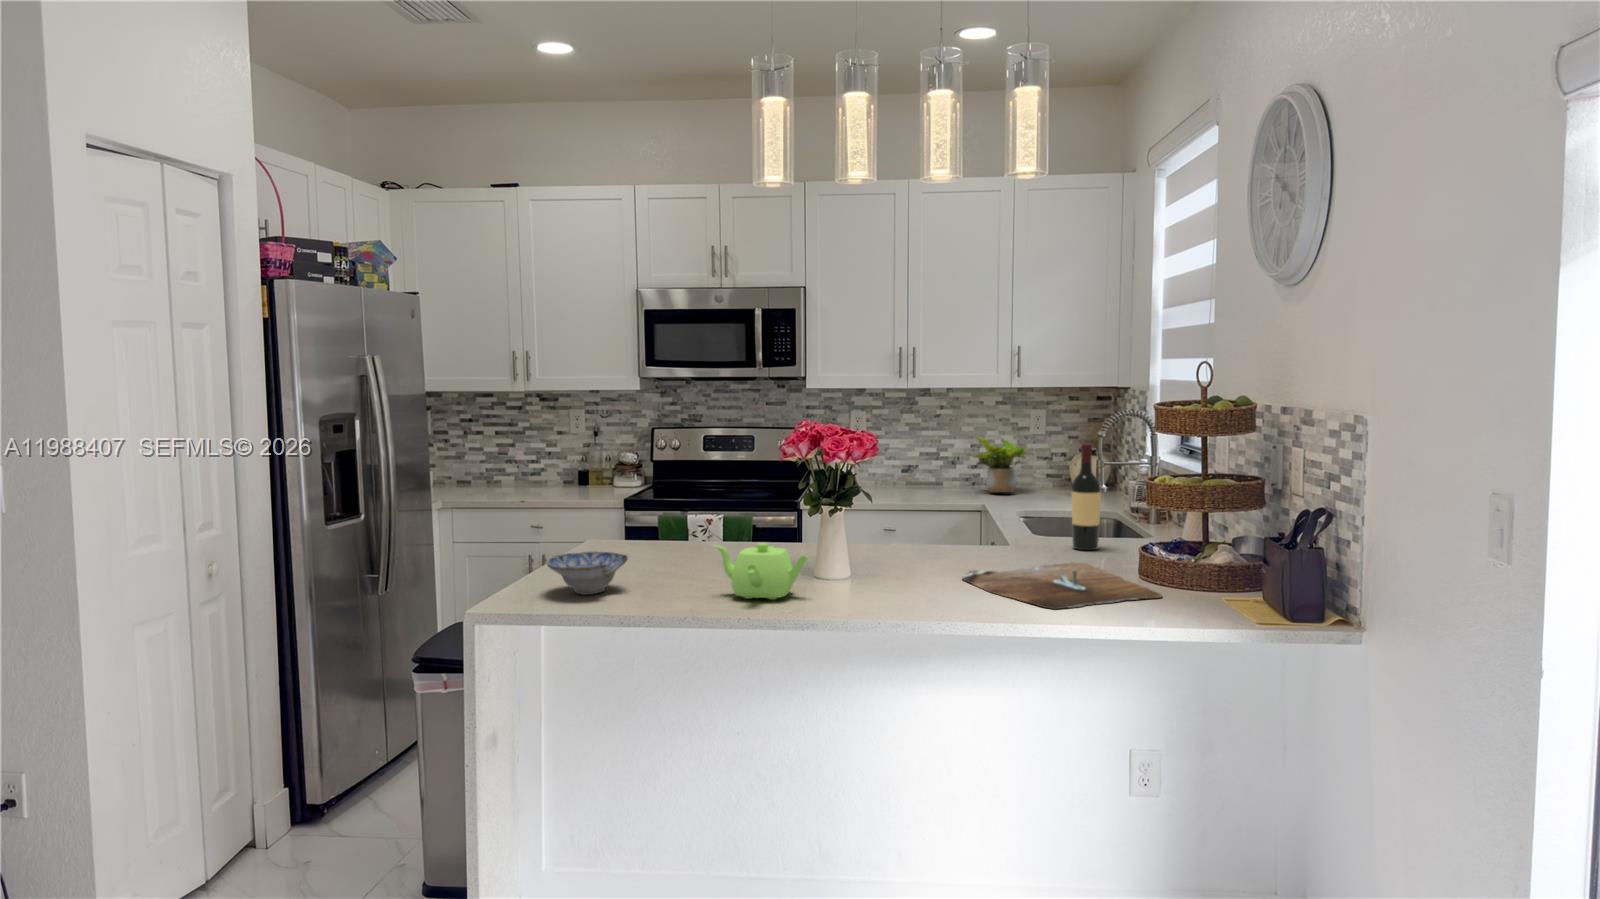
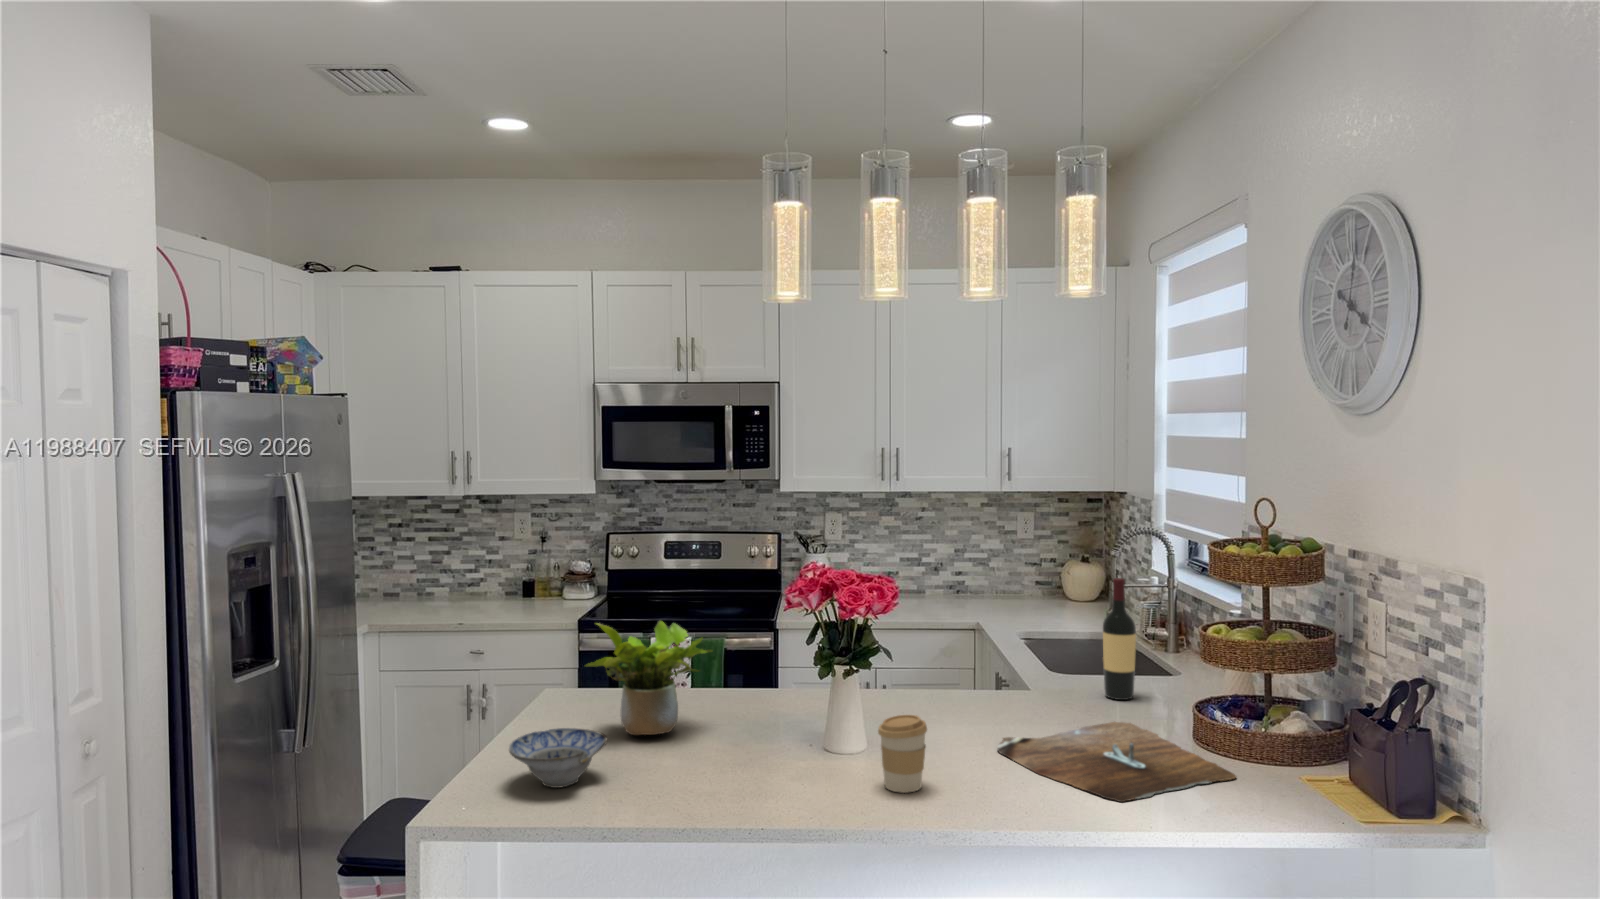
potted plant: present [974,437,1028,493] -> present [586,621,712,735]
coffee cup: none [852,540,893,601] -> present [878,715,927,793]
teapot: present [715,543,808,600] -> none [712,720,826,792]

